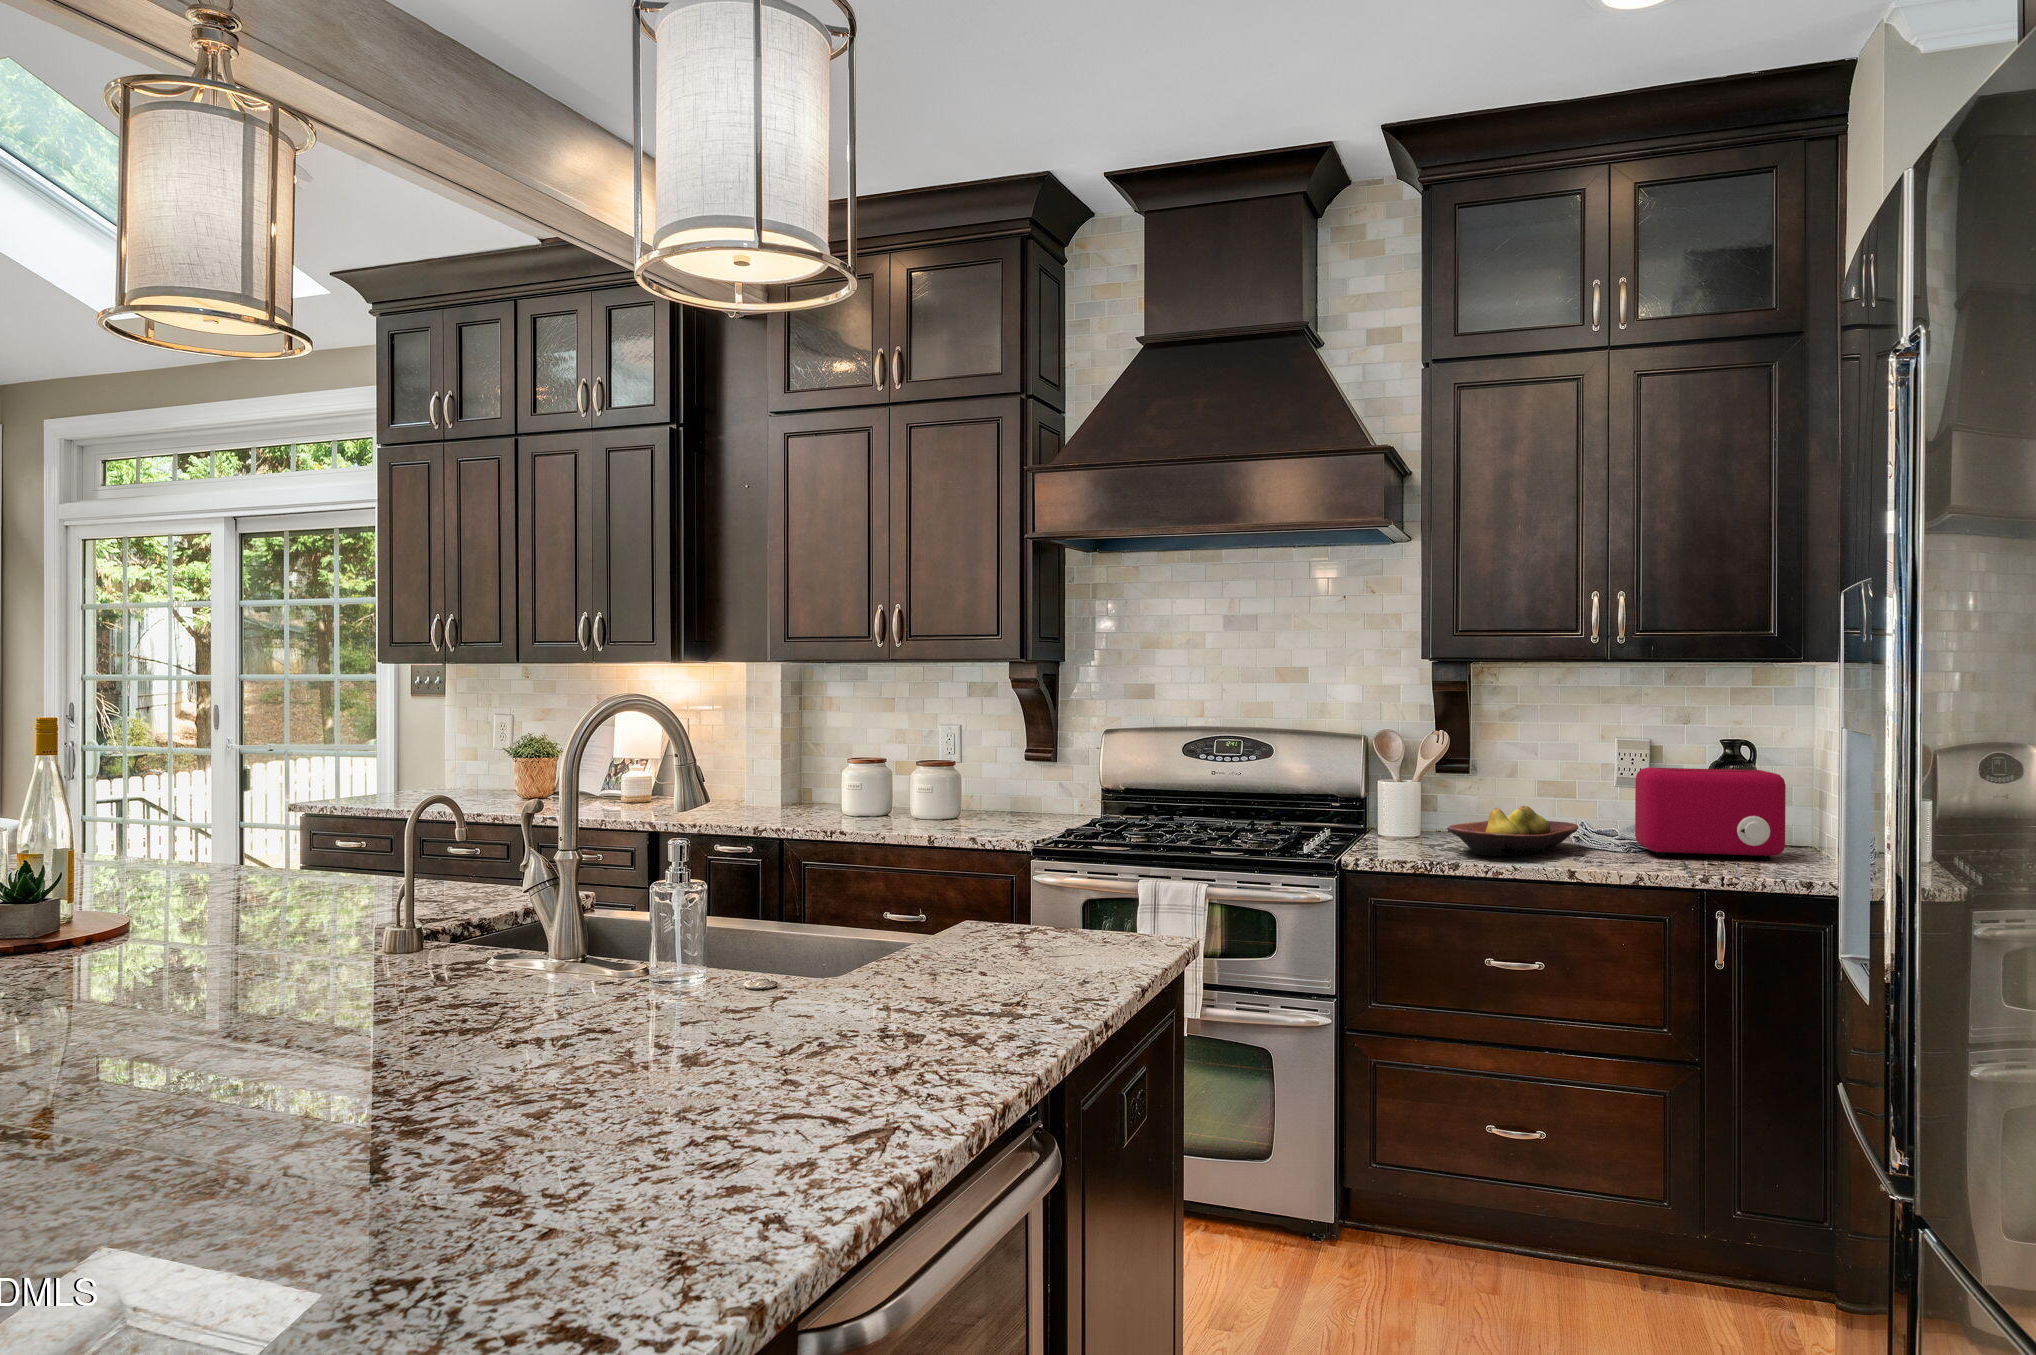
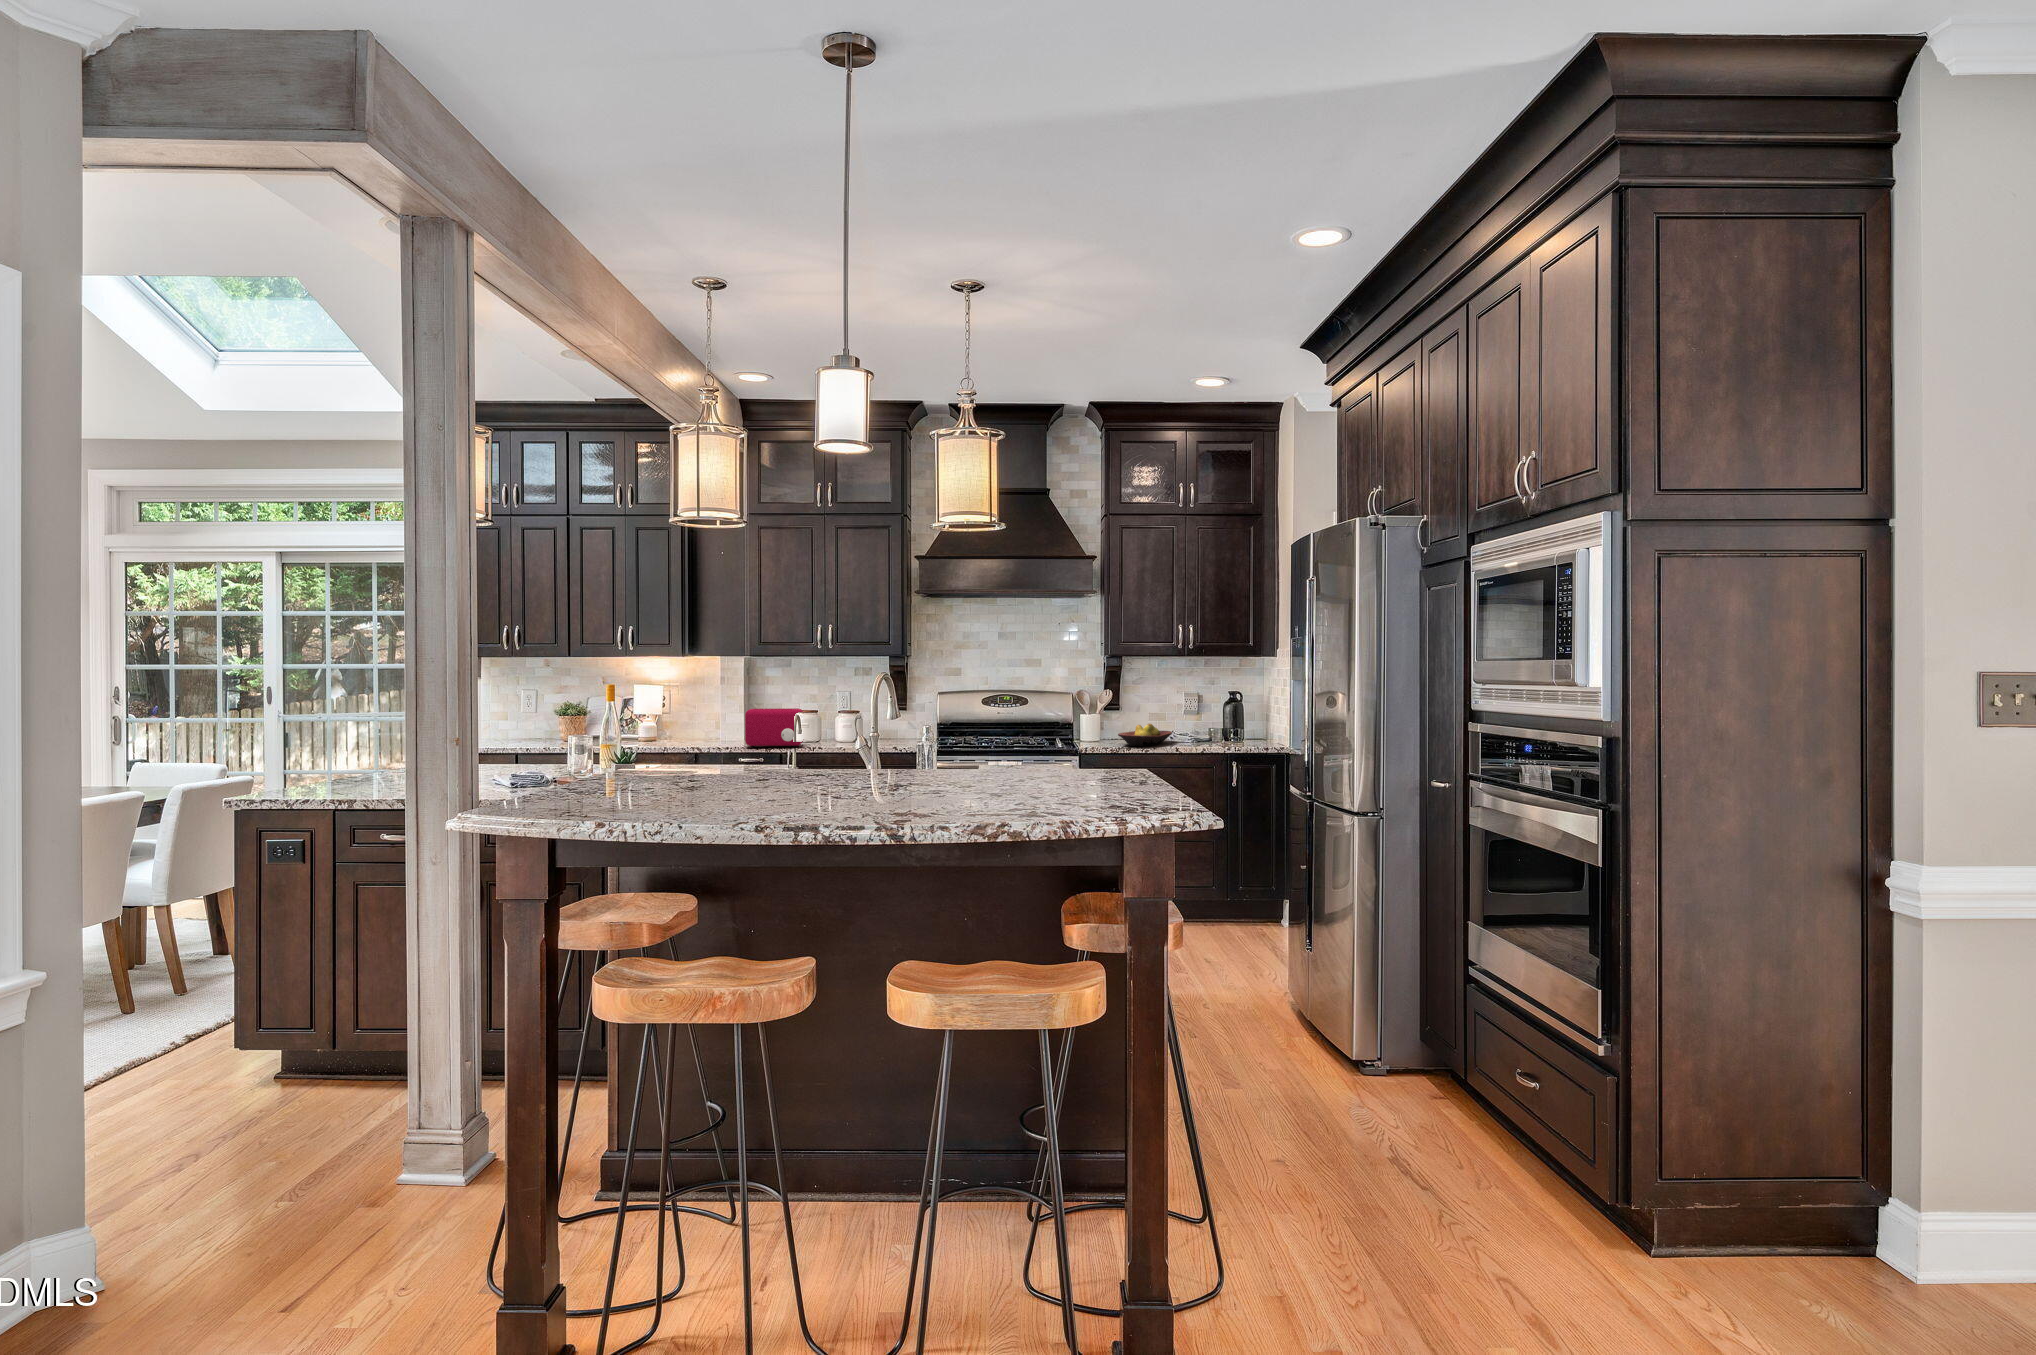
toaster: present [1635,768,1786,860] -> present [745,708,804,748]

